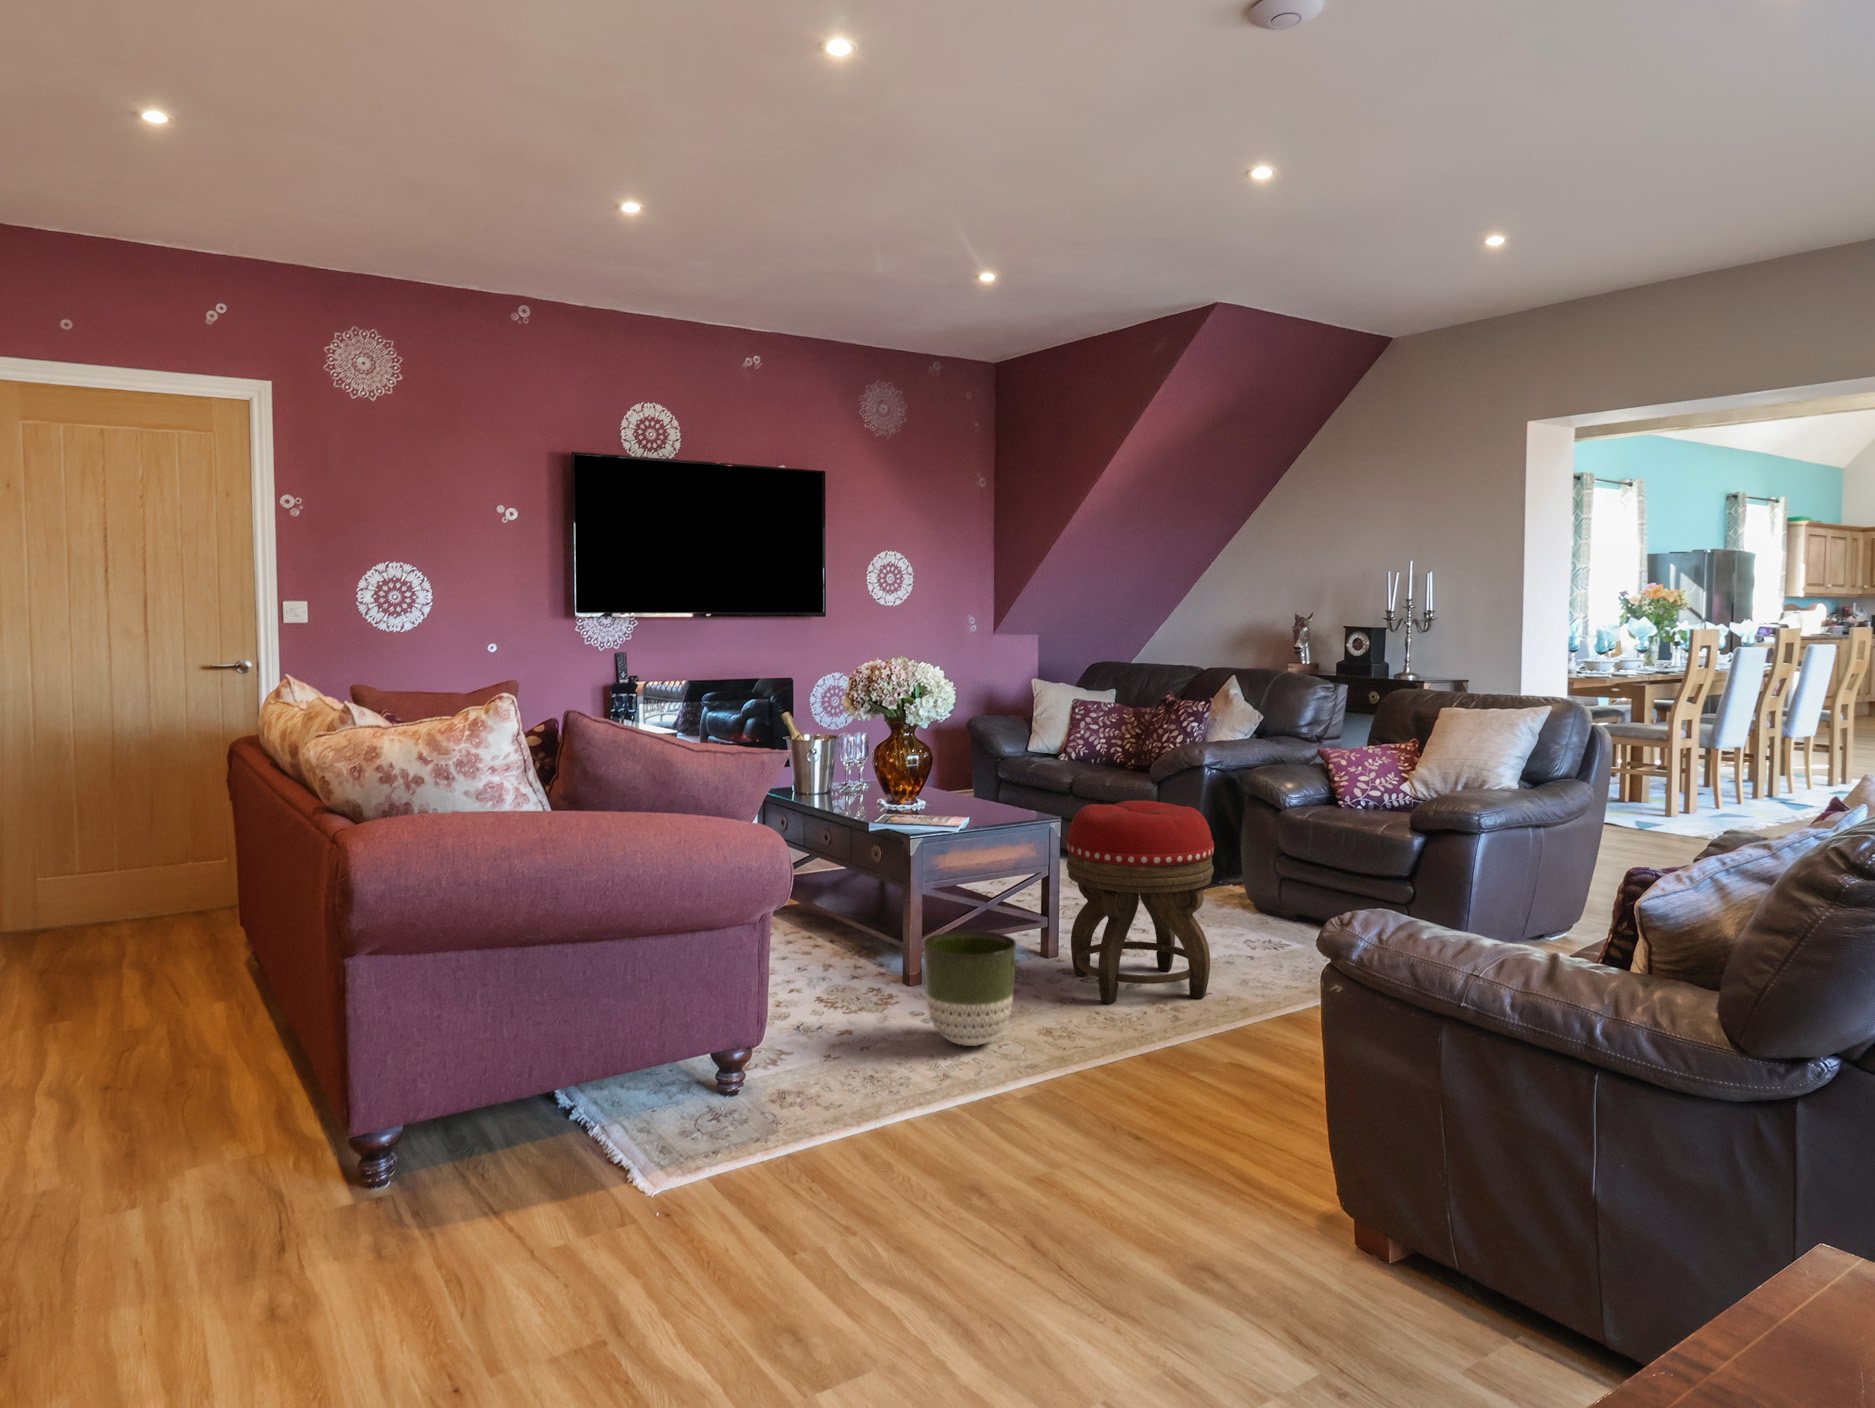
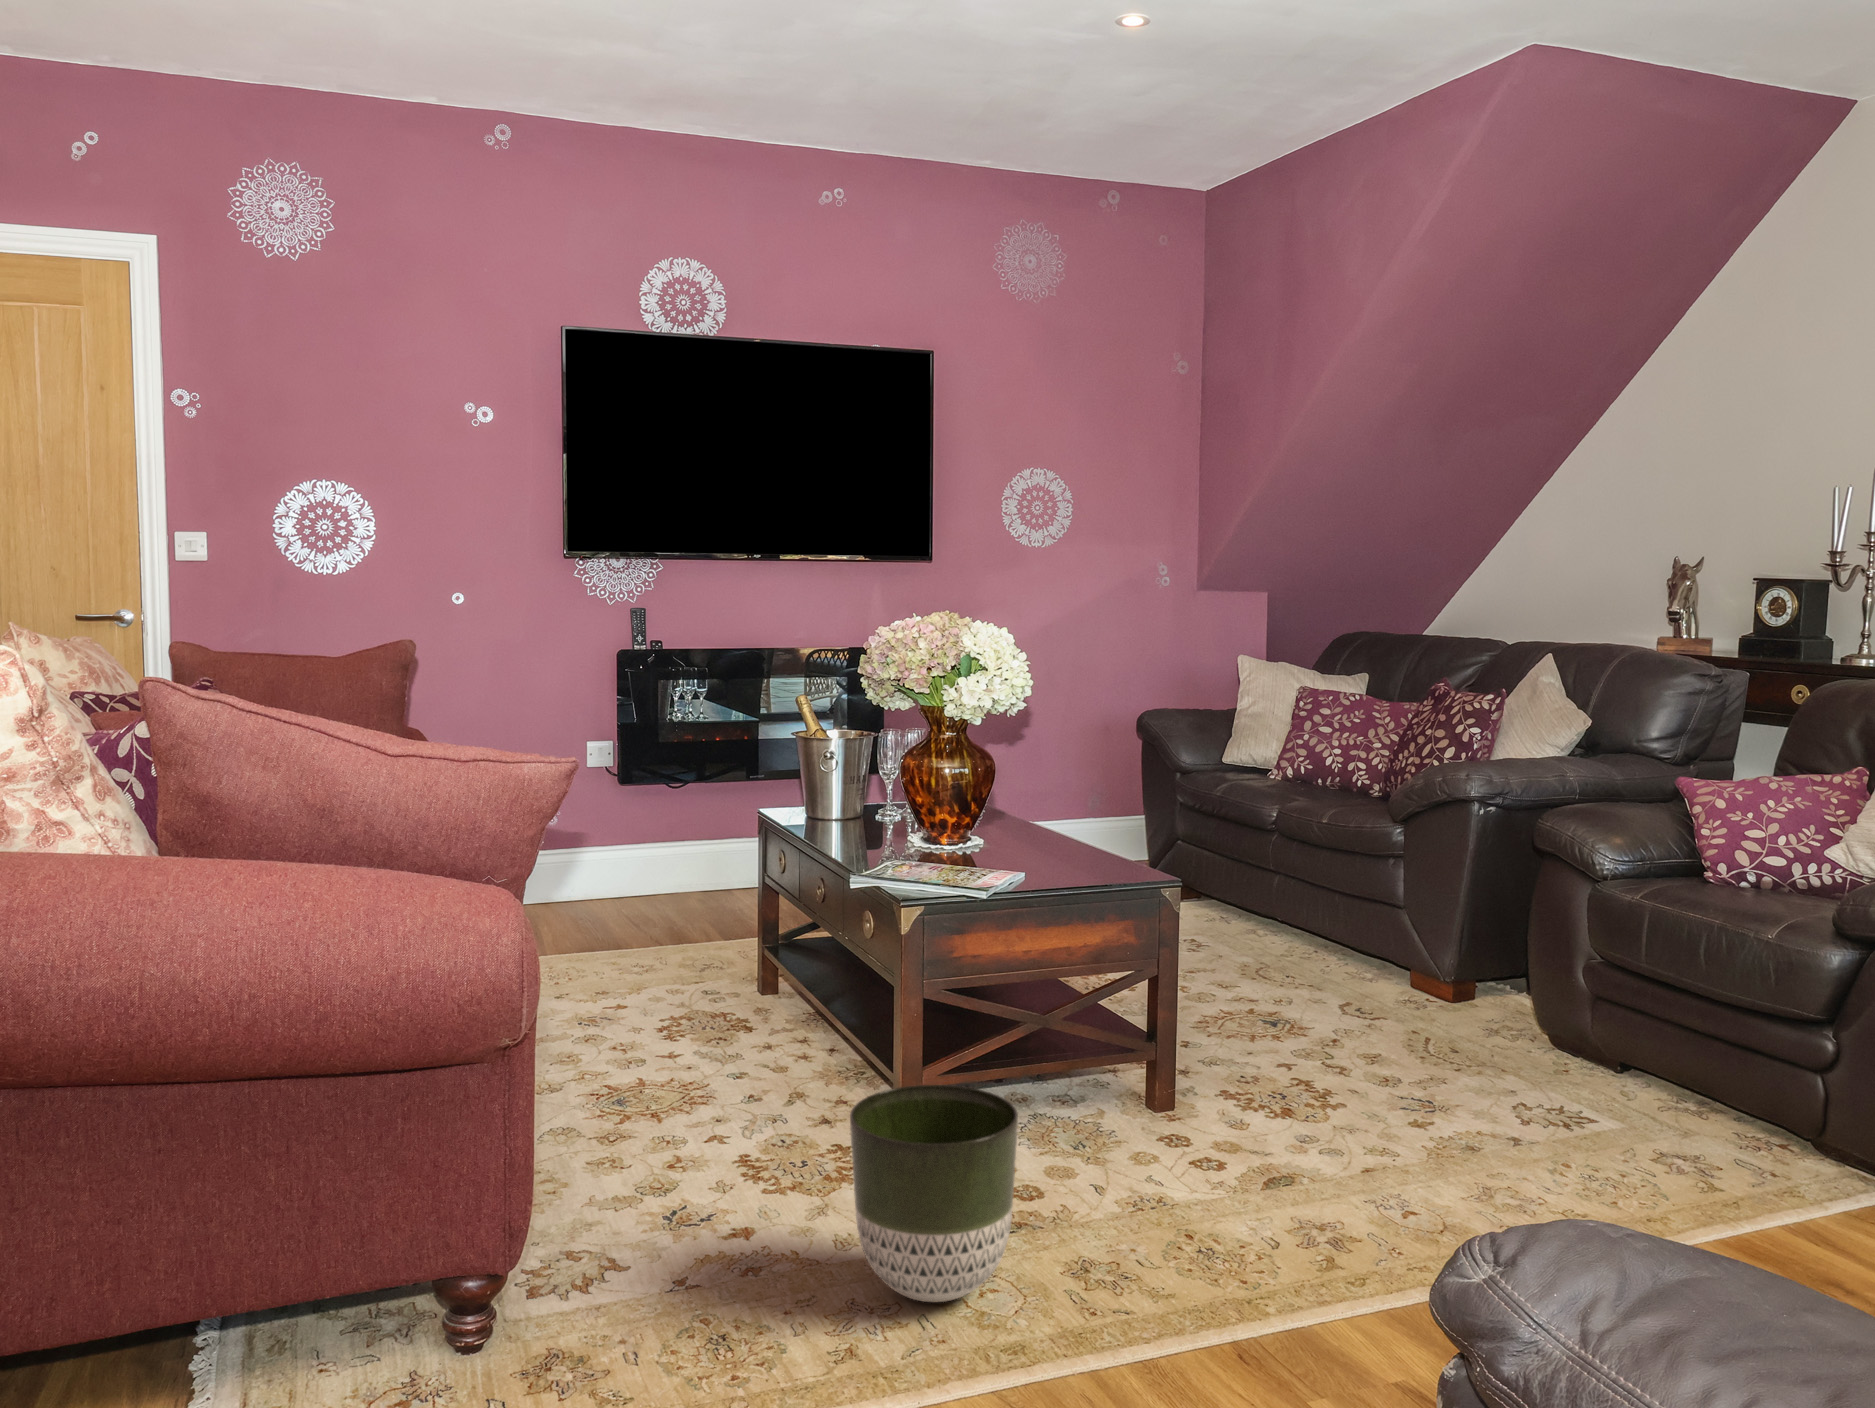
footstool: present [1066,801,1214,1004] -> none [1166,862,1433,1230]

